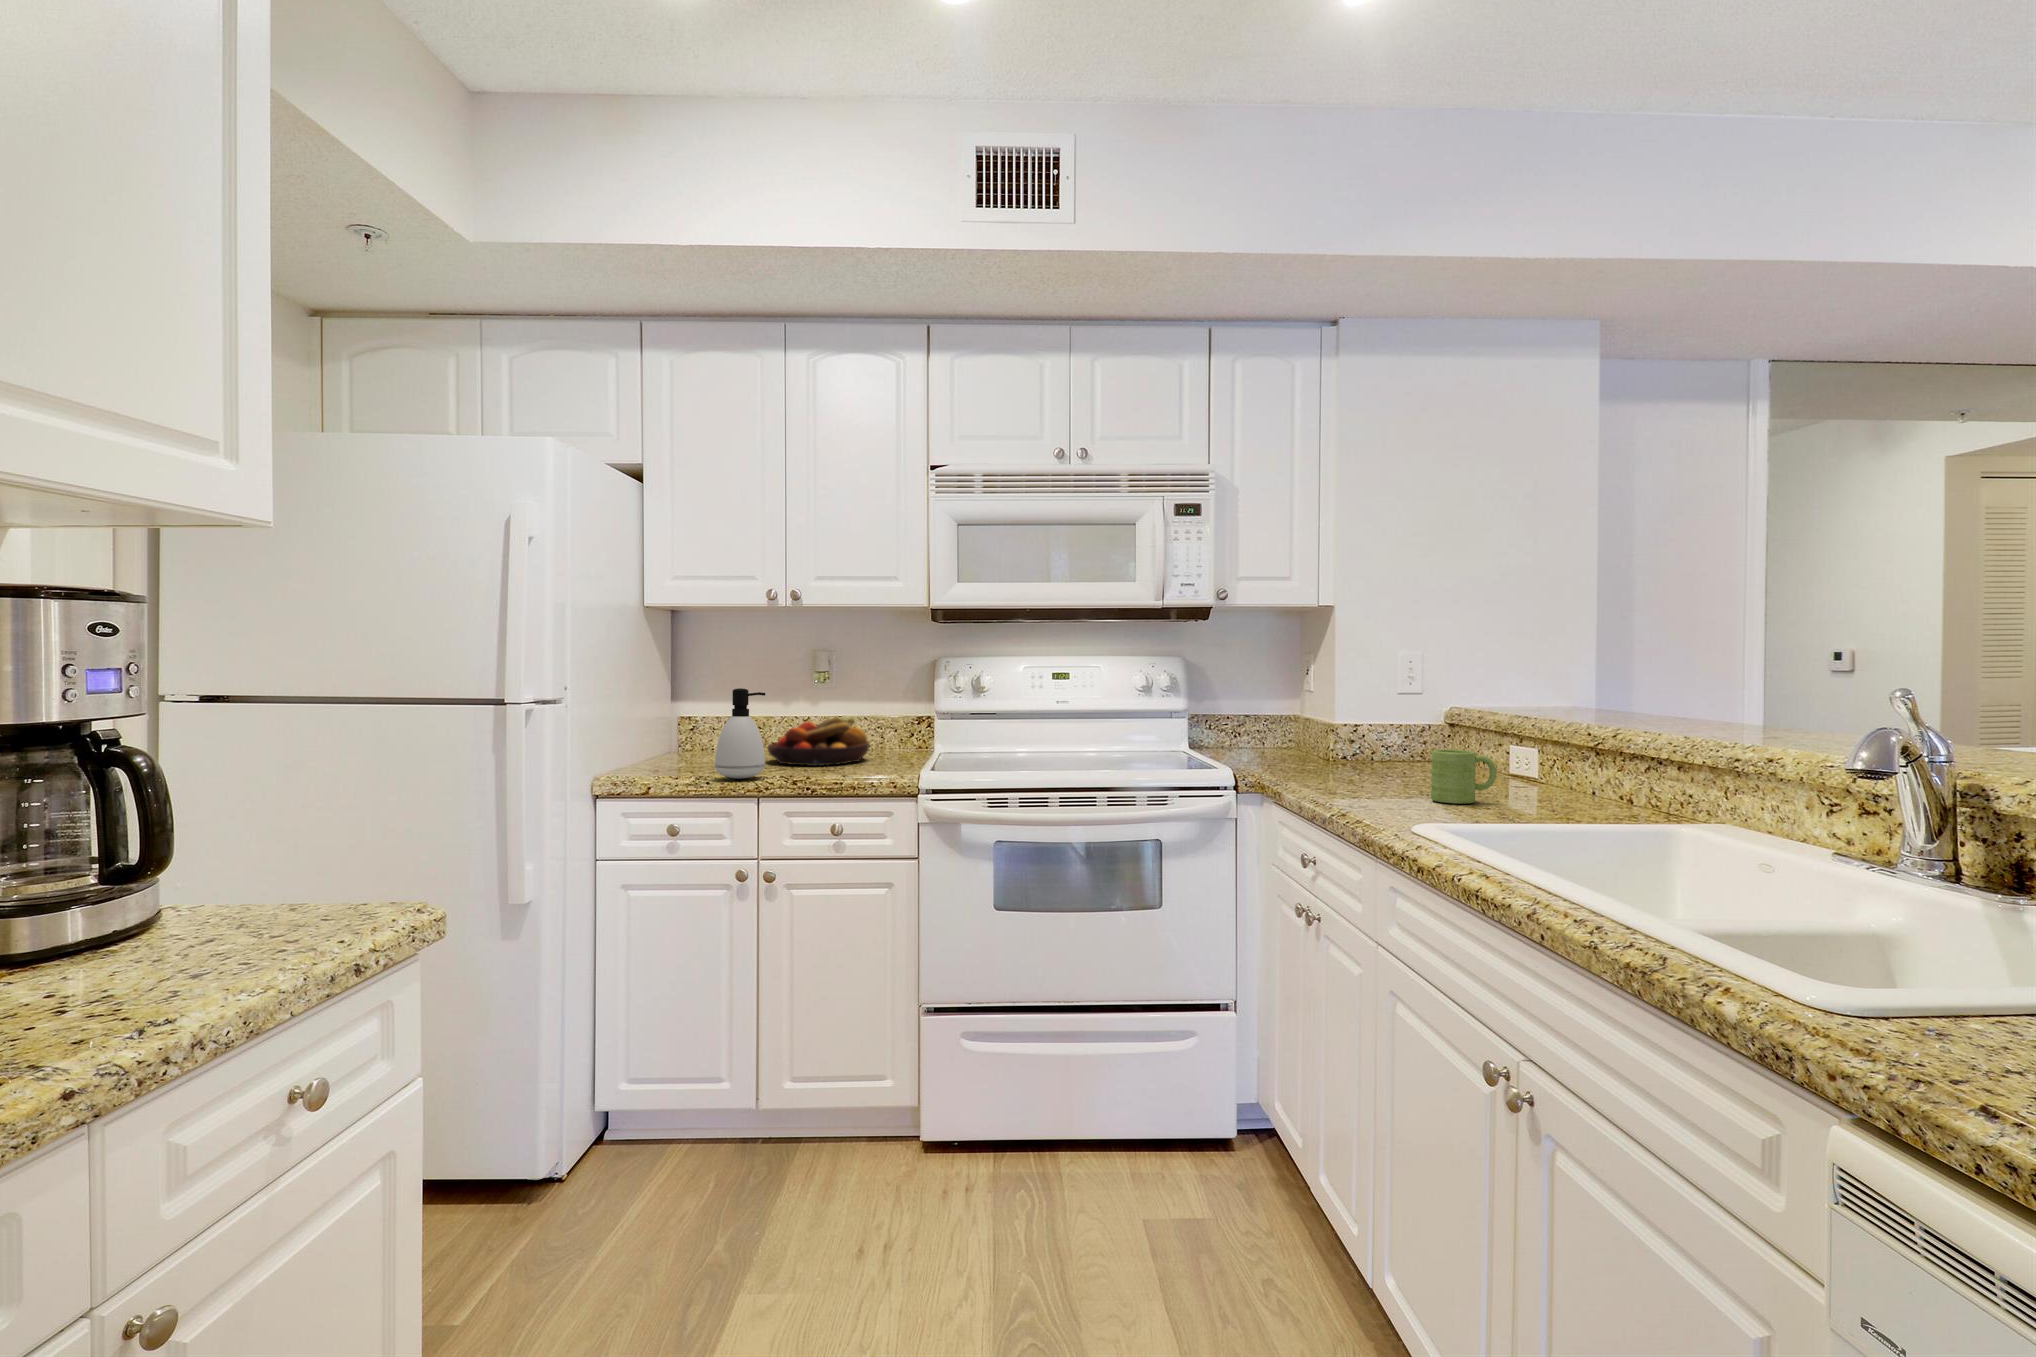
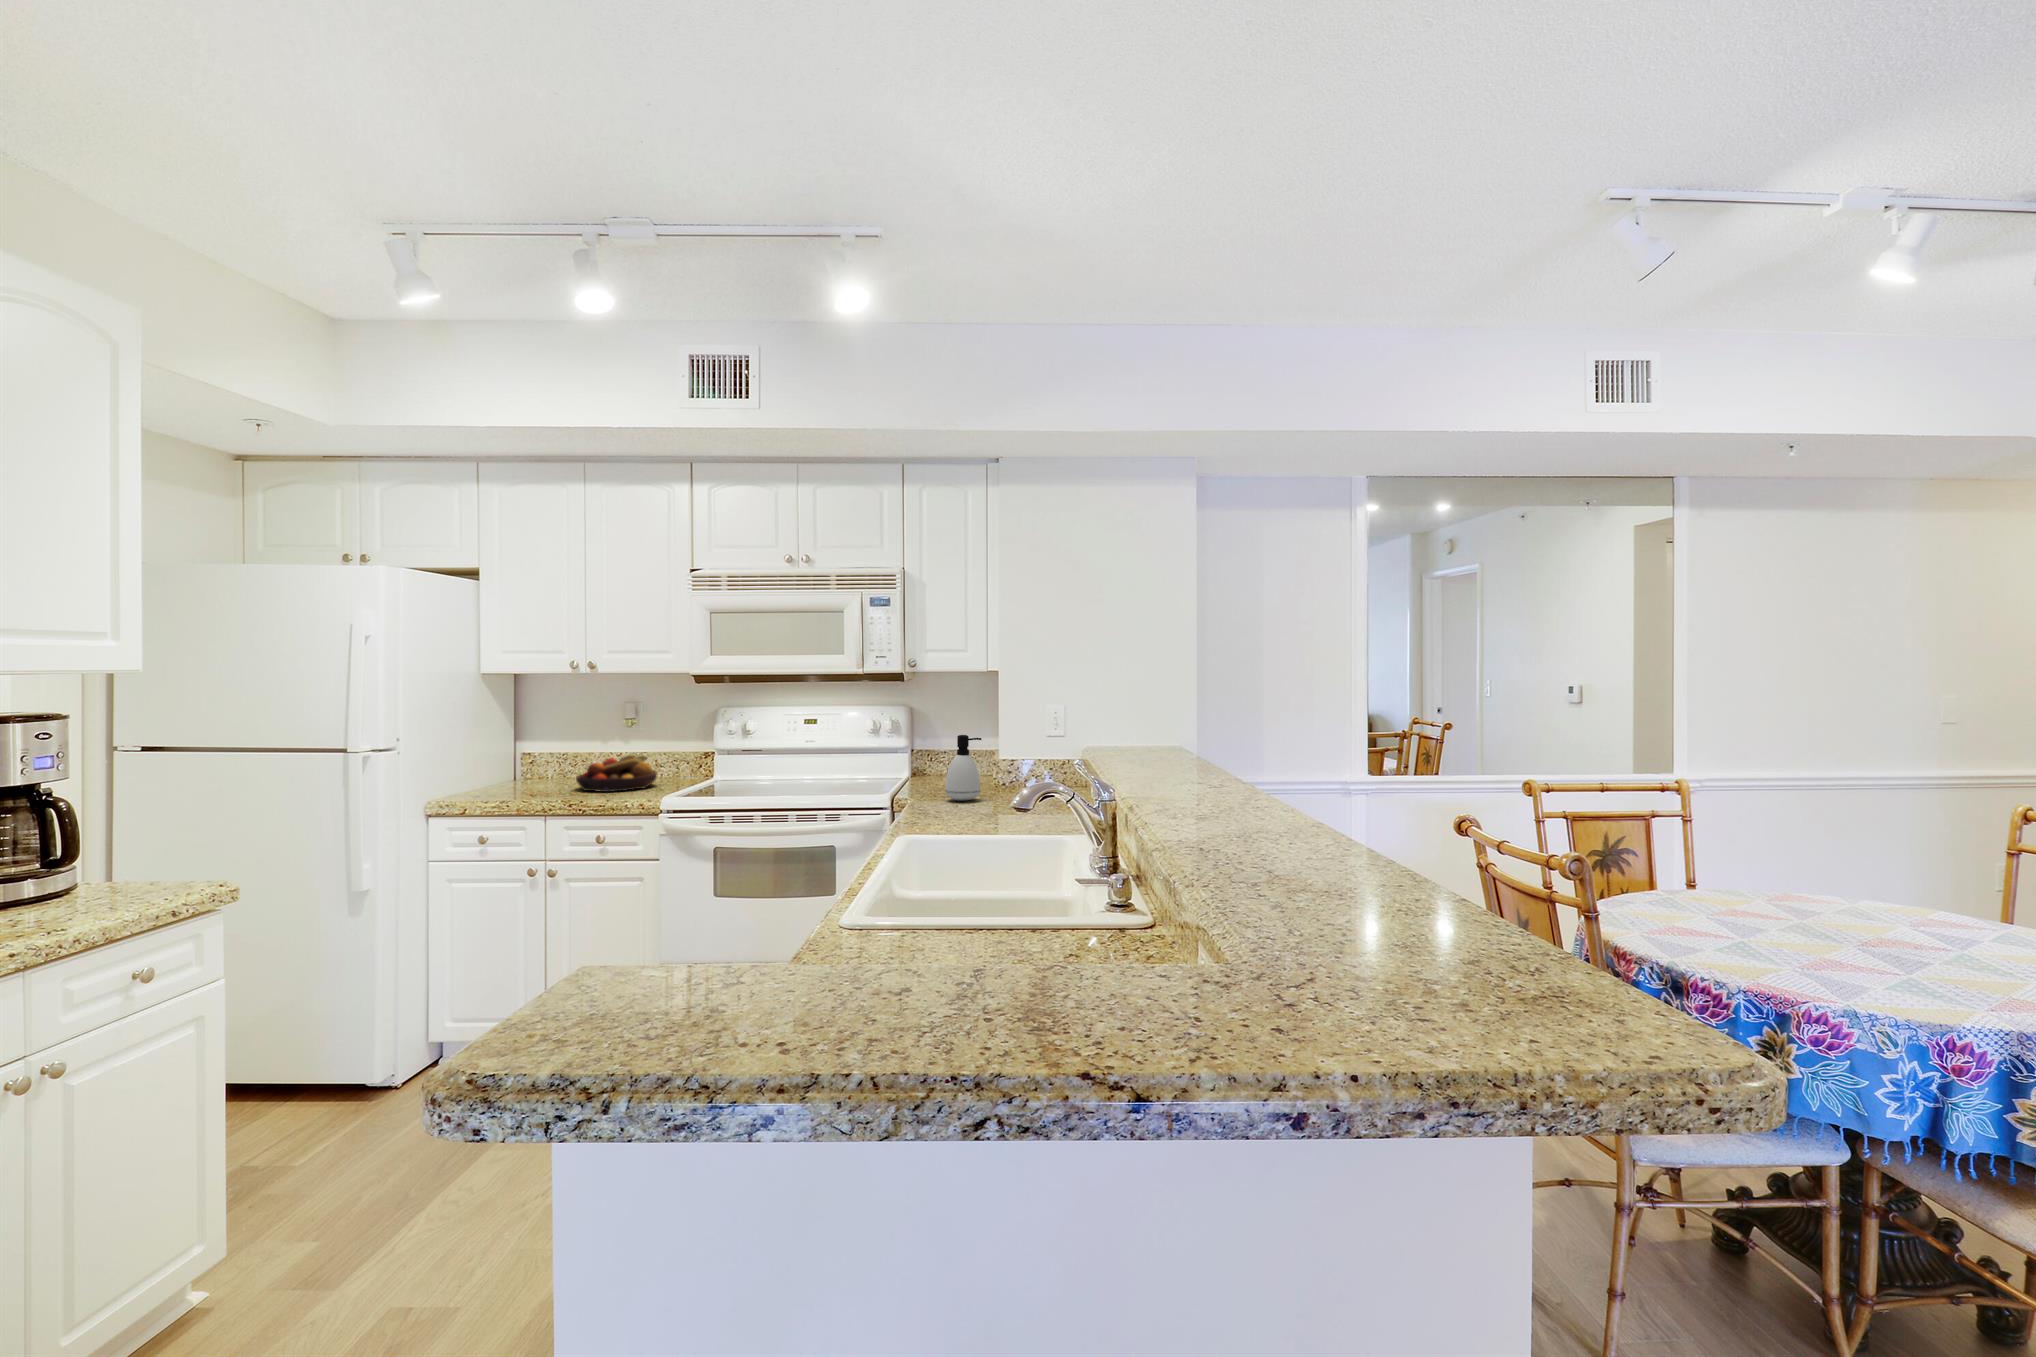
soap dispenser: present [715,688,765,779] -> present [945,735,981,801]
mug: present [1431,749,1496,804] -> none [975,784,1014,822]

